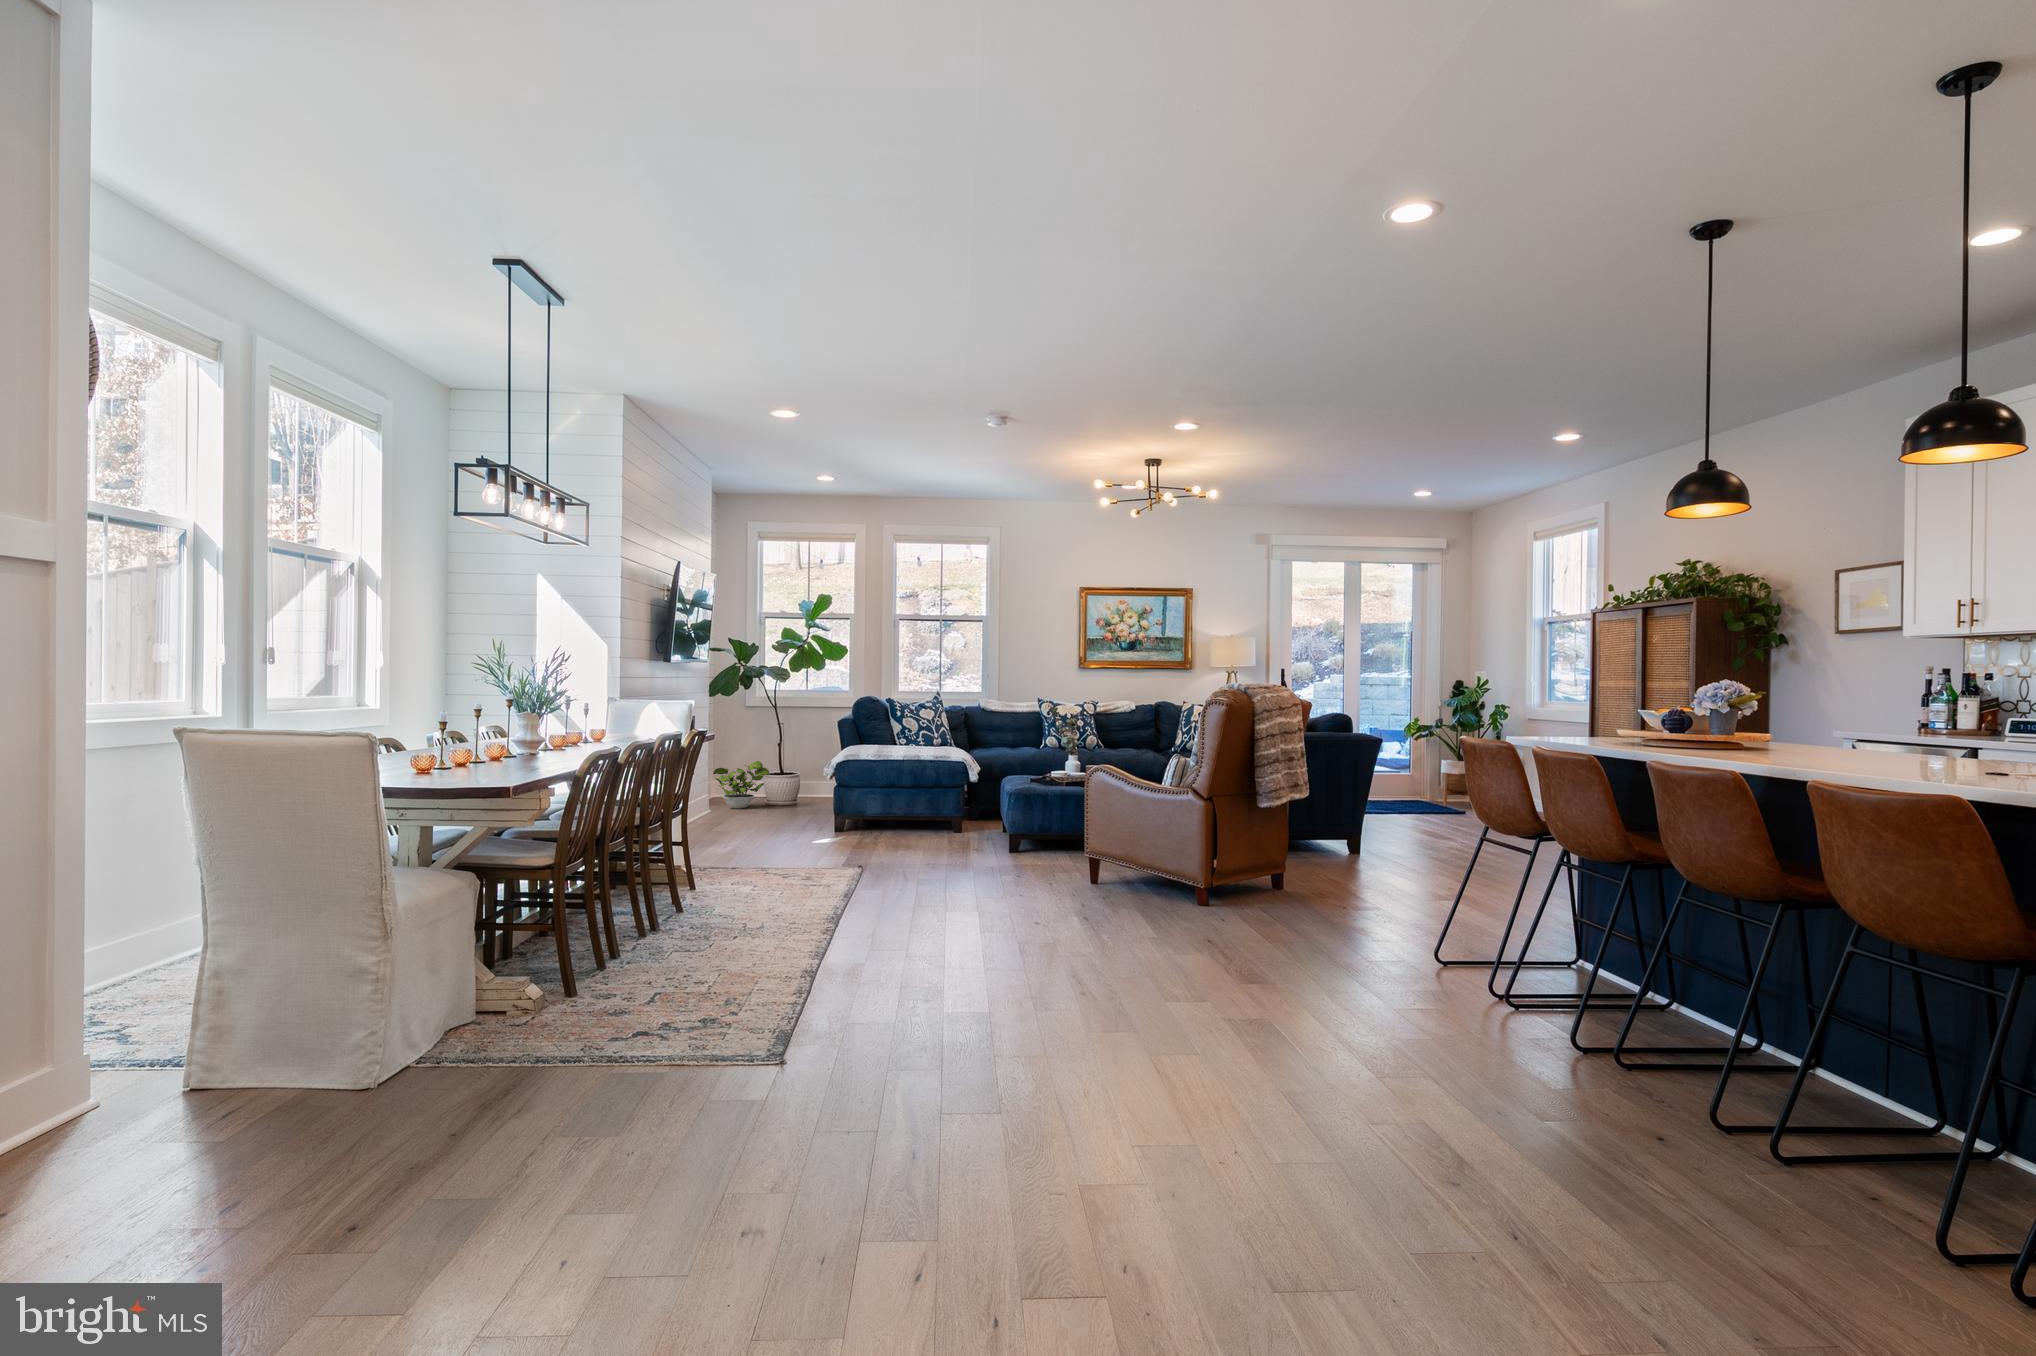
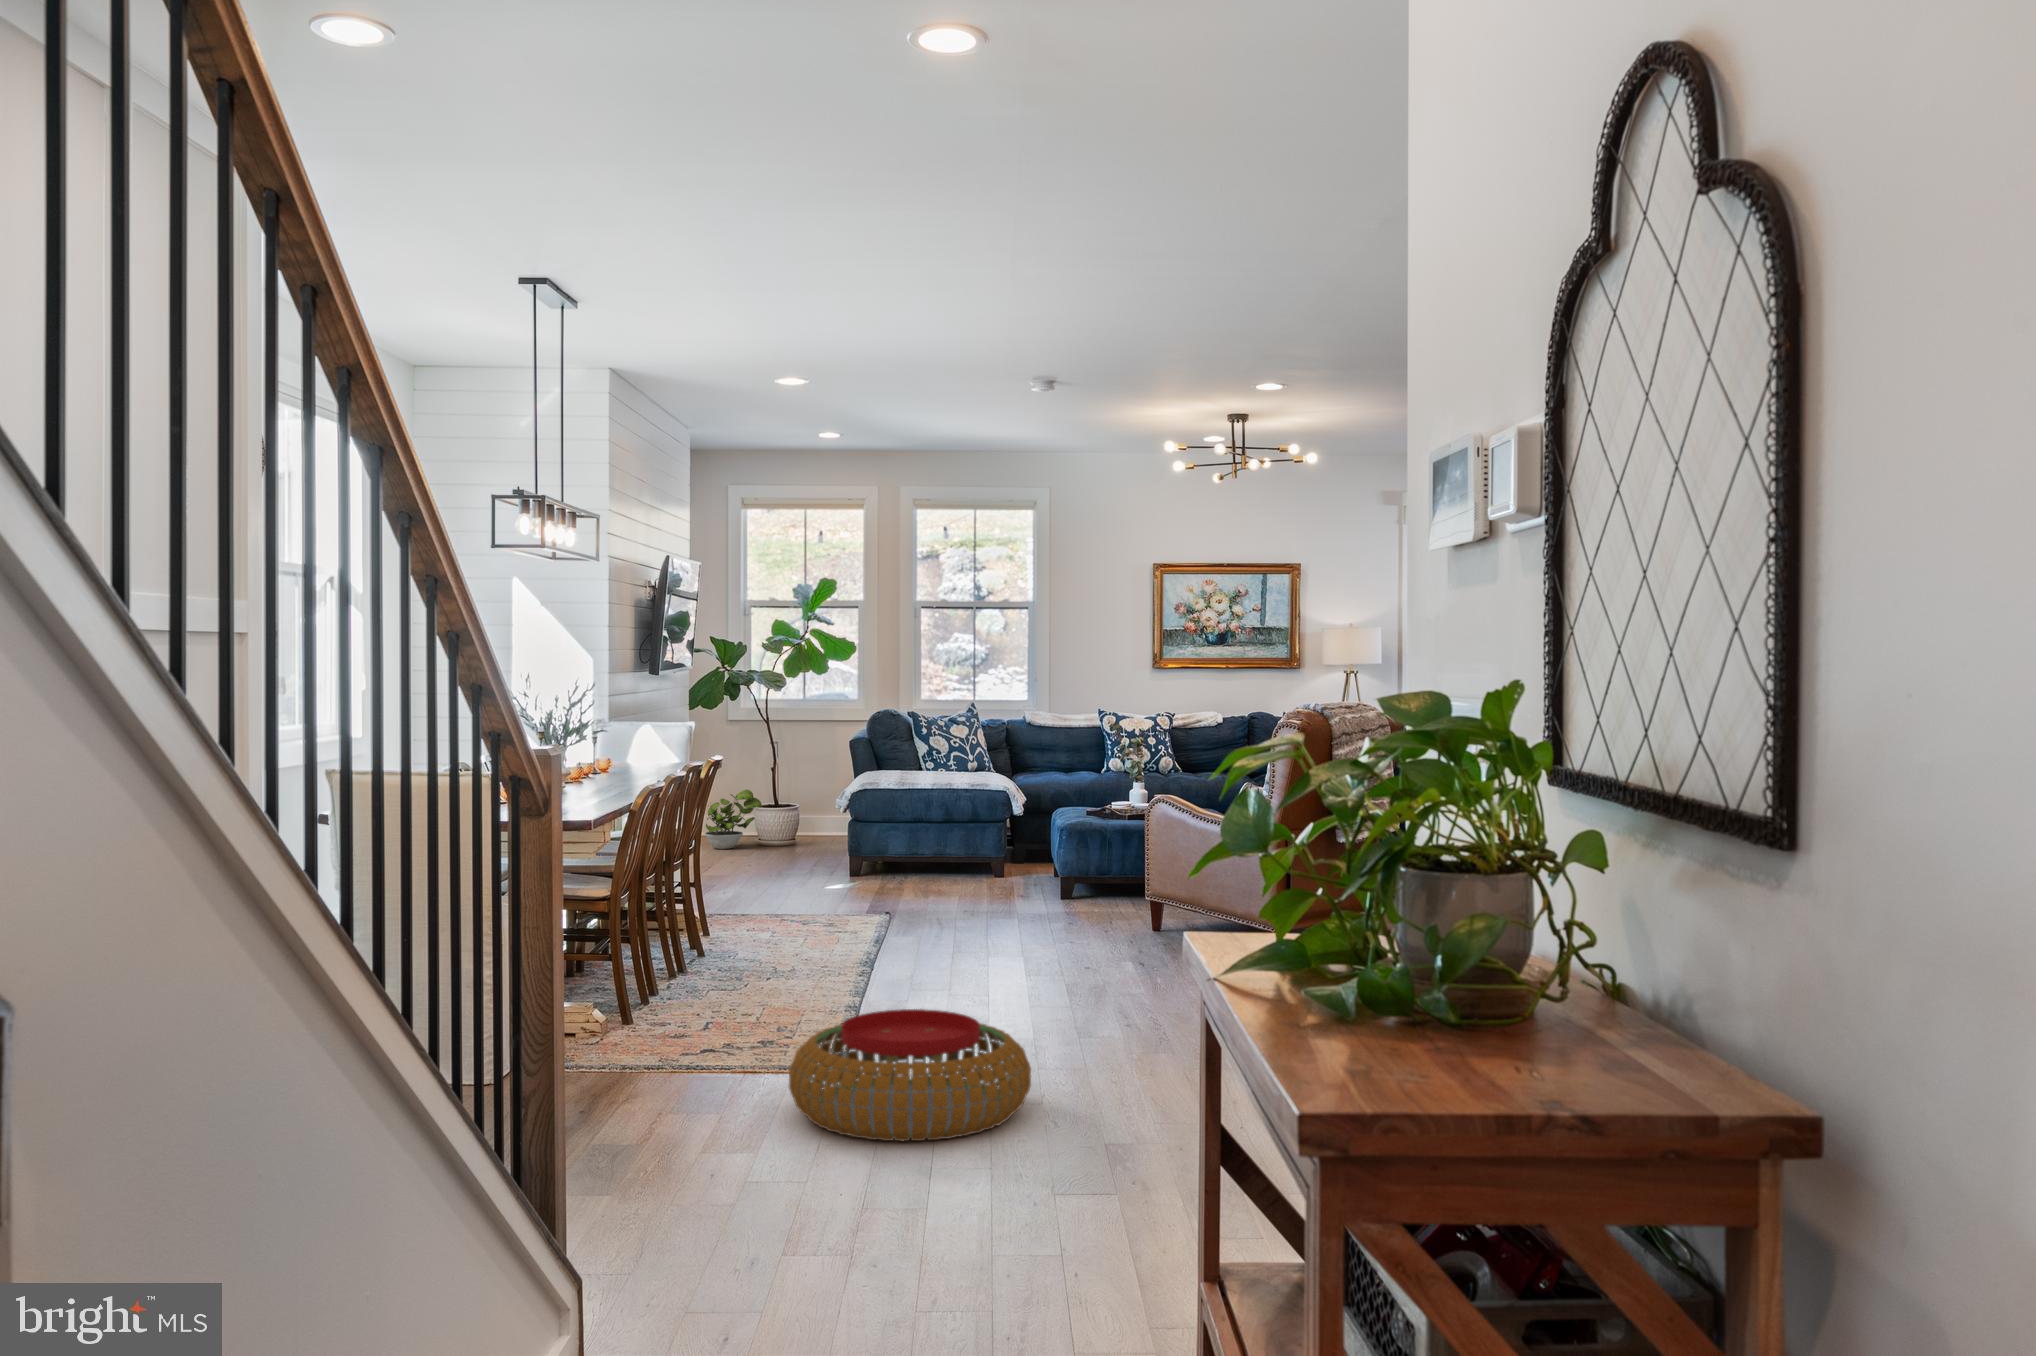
pouf: none [696,1003,992,1193] -> present [789,1009,1031,1141]

